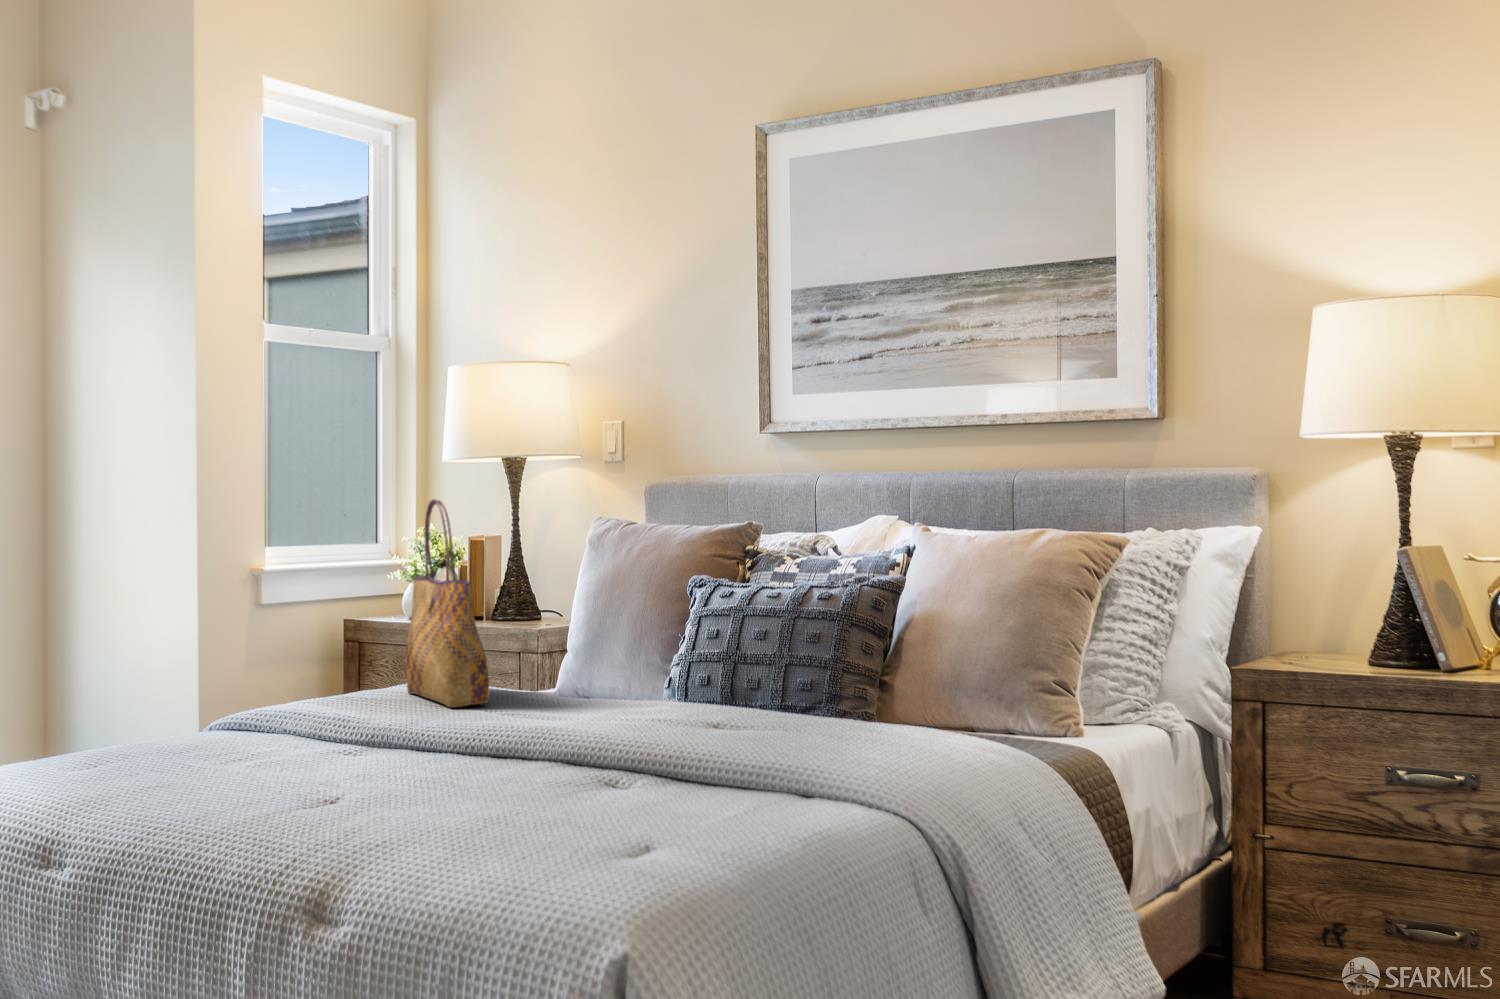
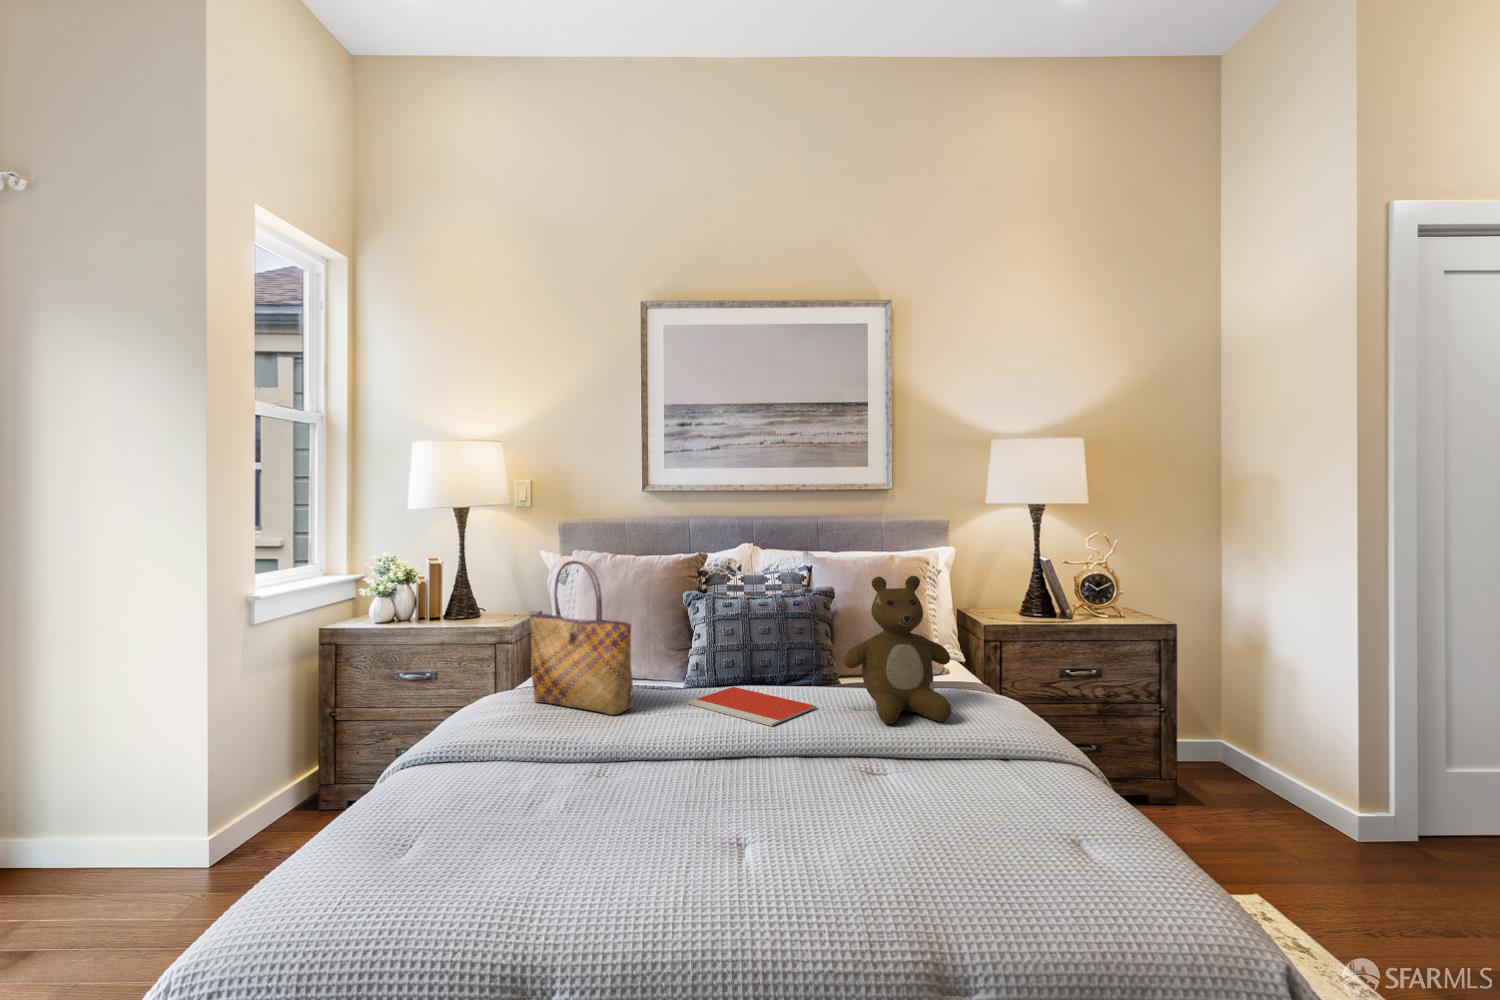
teddy bear: none [717,521,893,748] -> present [843,576,951,724]
notebook: none [560,701,696,731] -> present [688,687,816,726]

